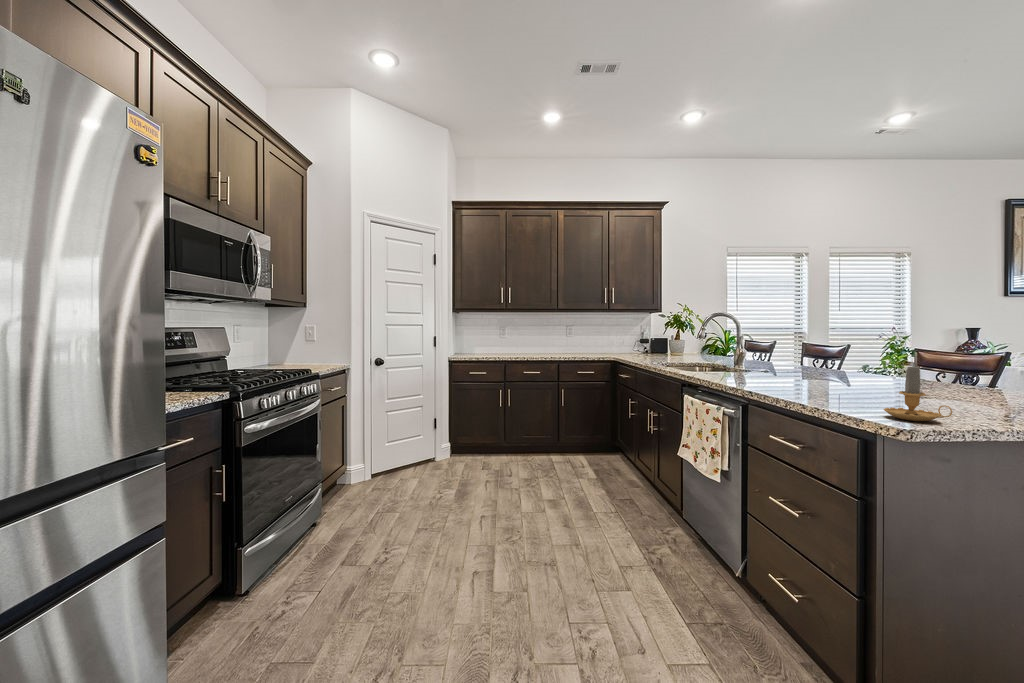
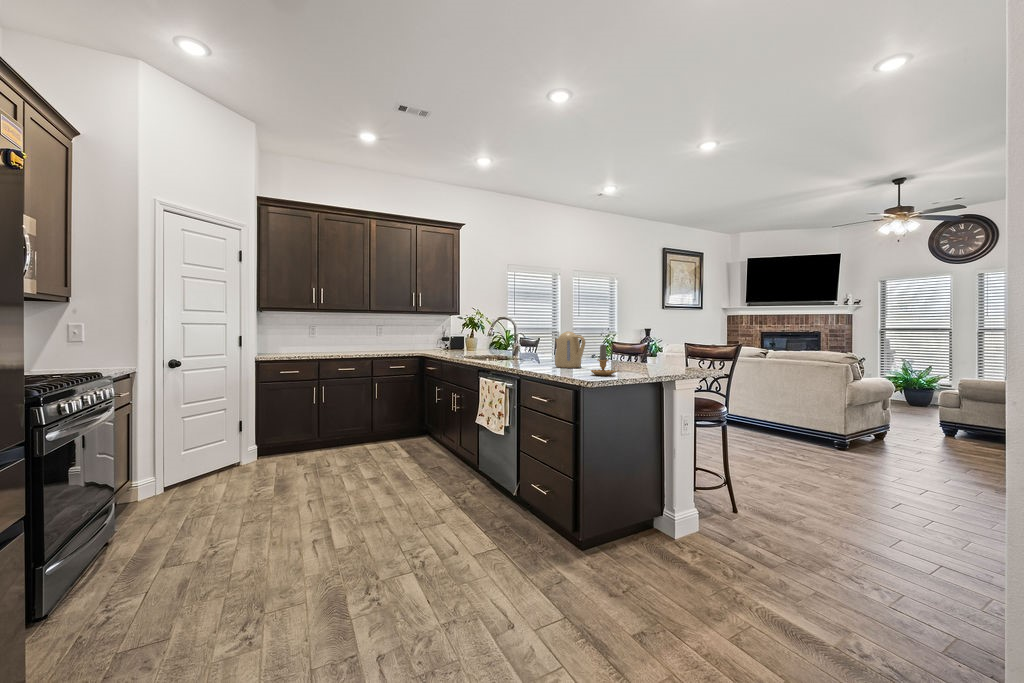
kettle: none [806,340,865,396] -> present [555,331,585,368]

